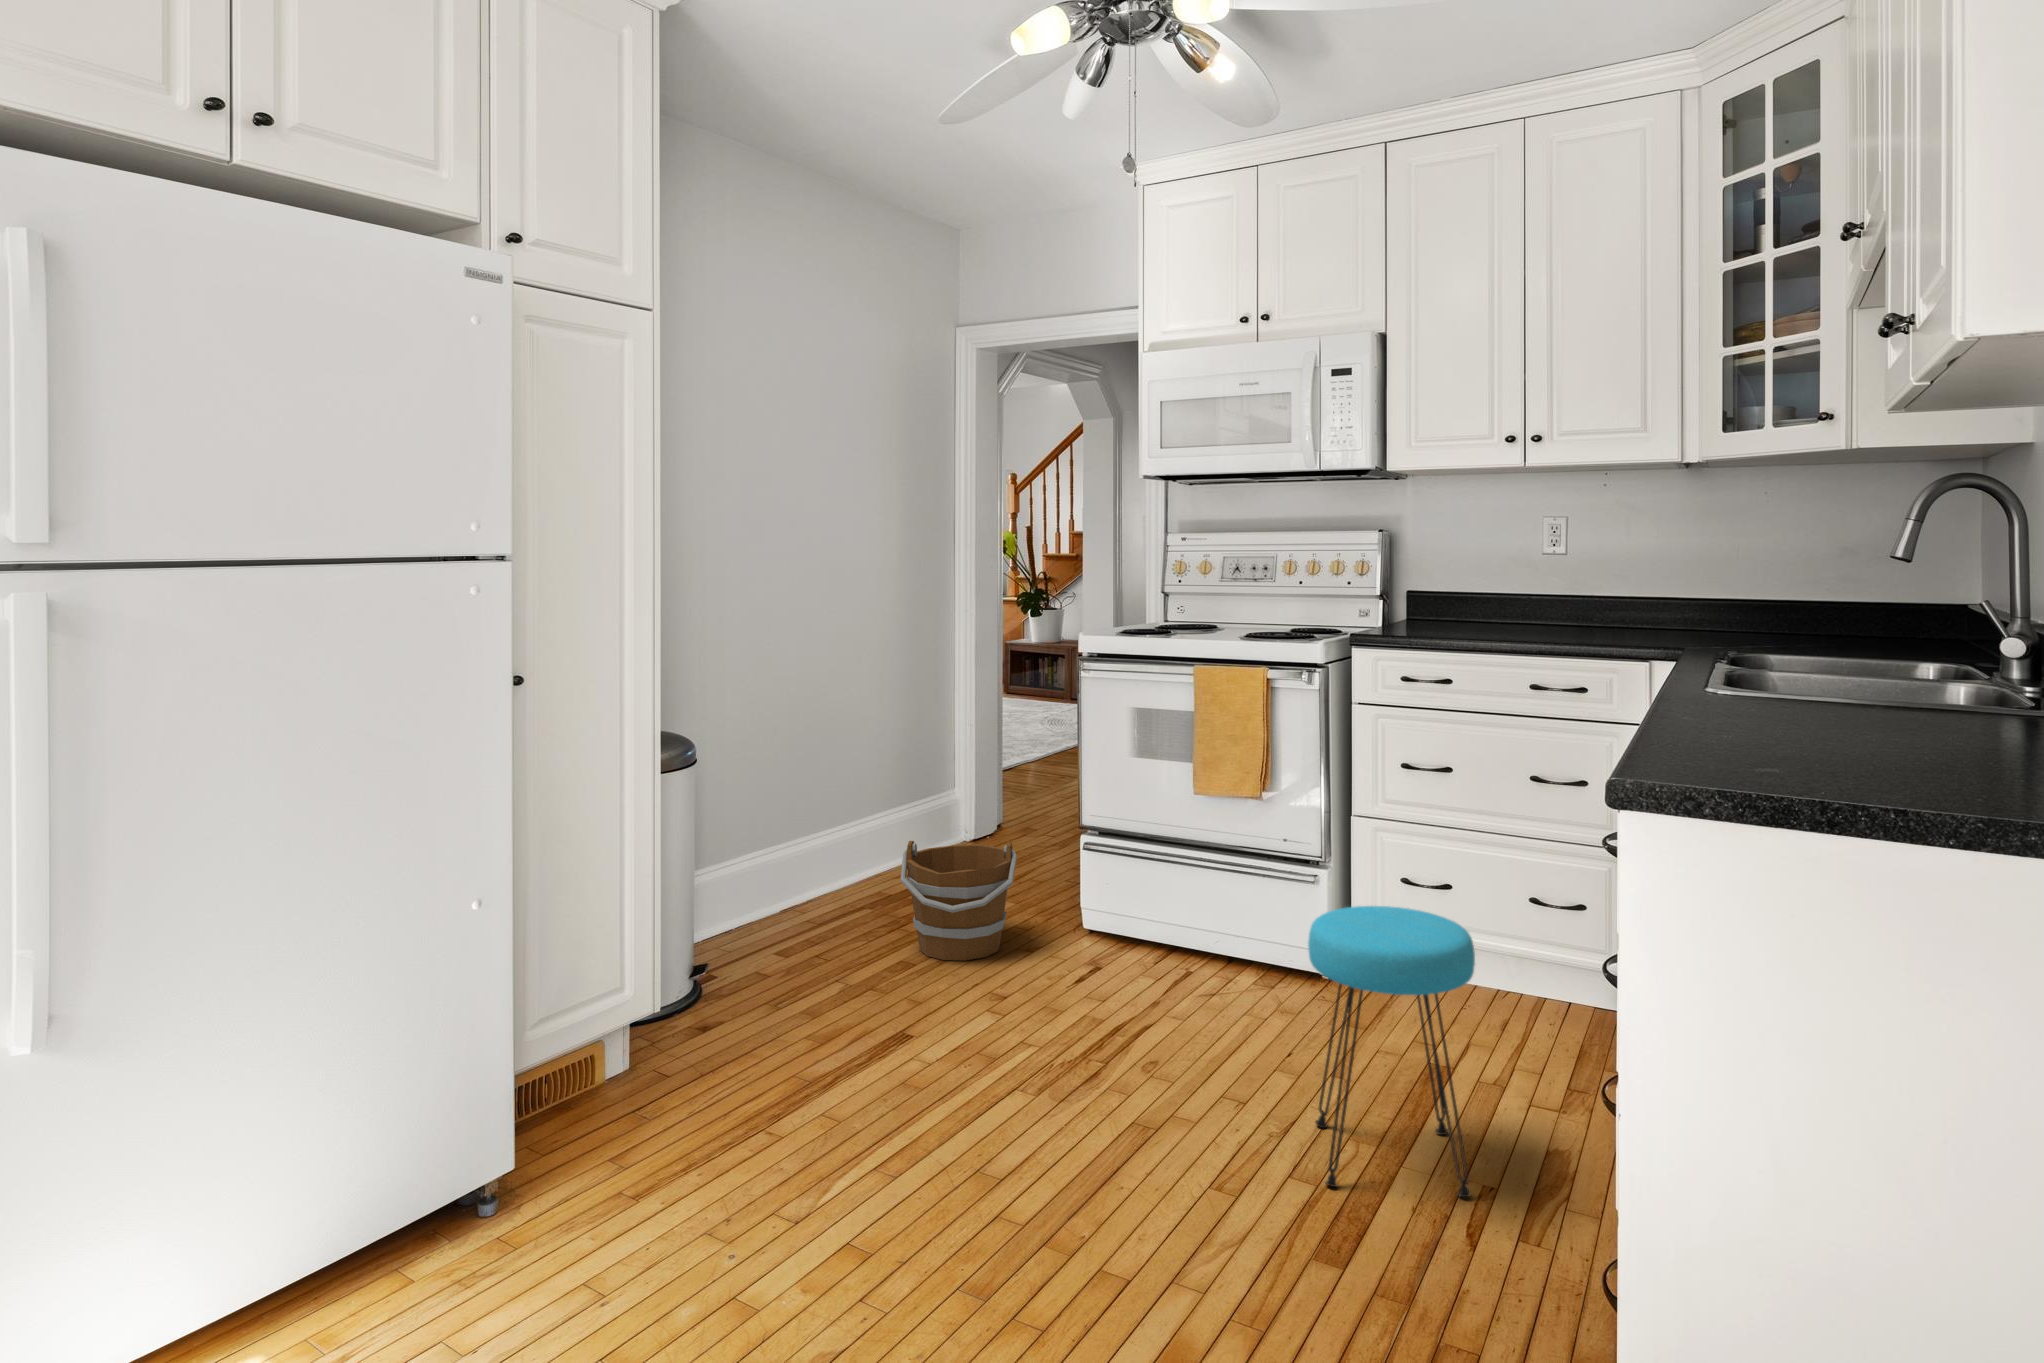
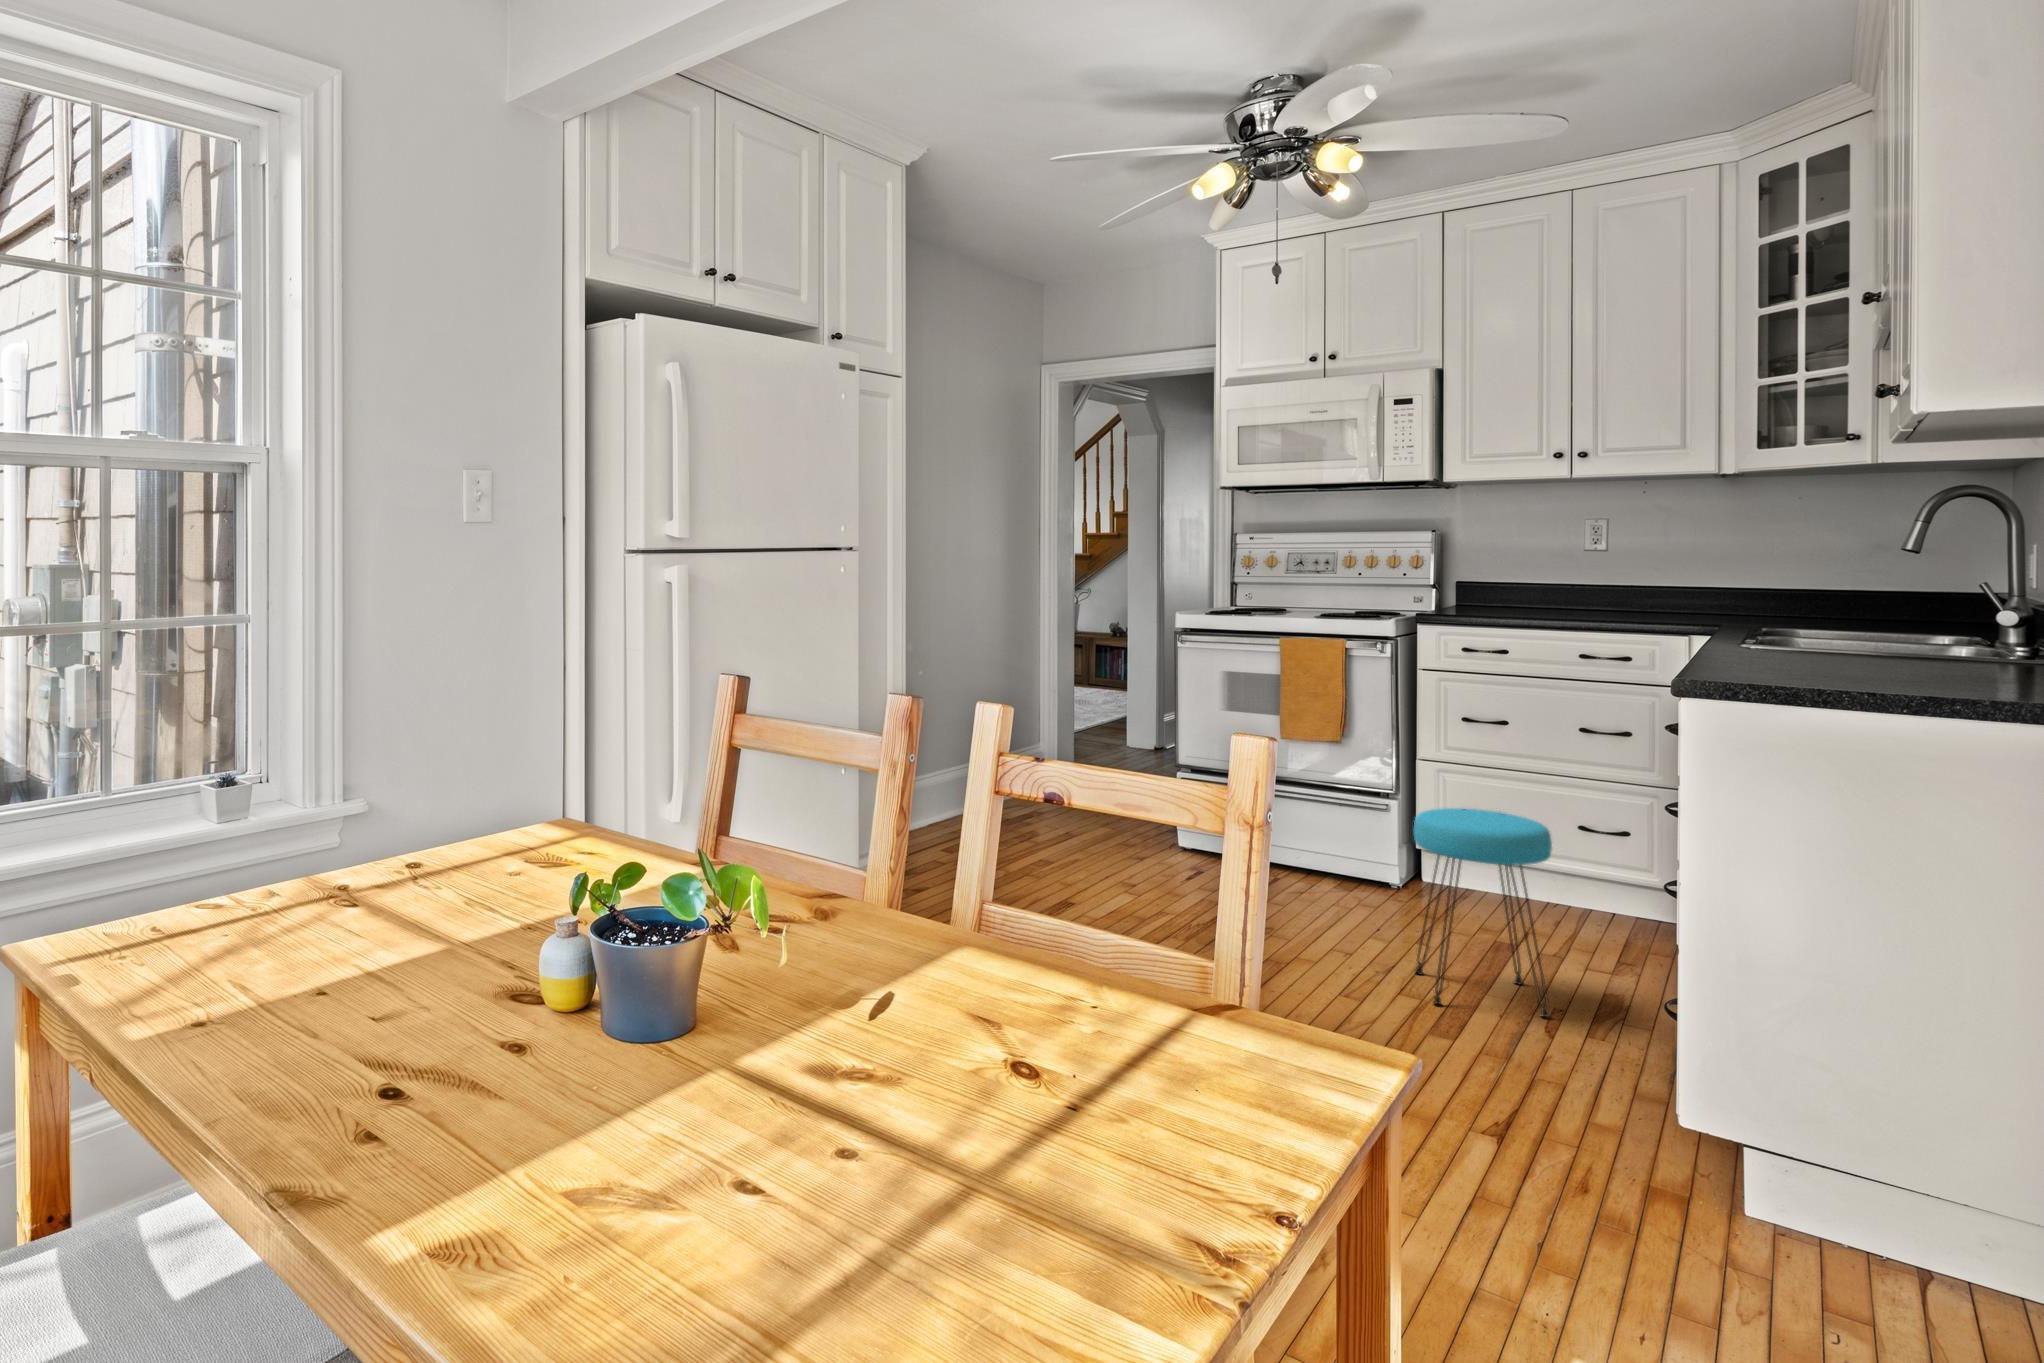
bucket: present [900,841,1017,961] -> none [1034,770,1128,864]

